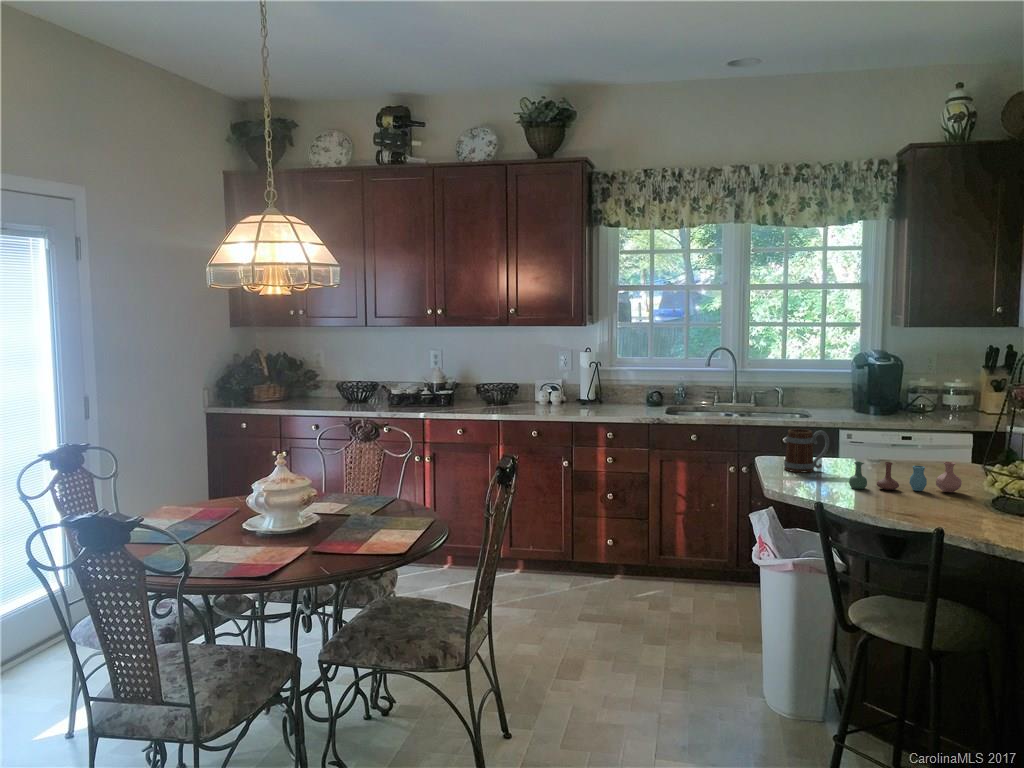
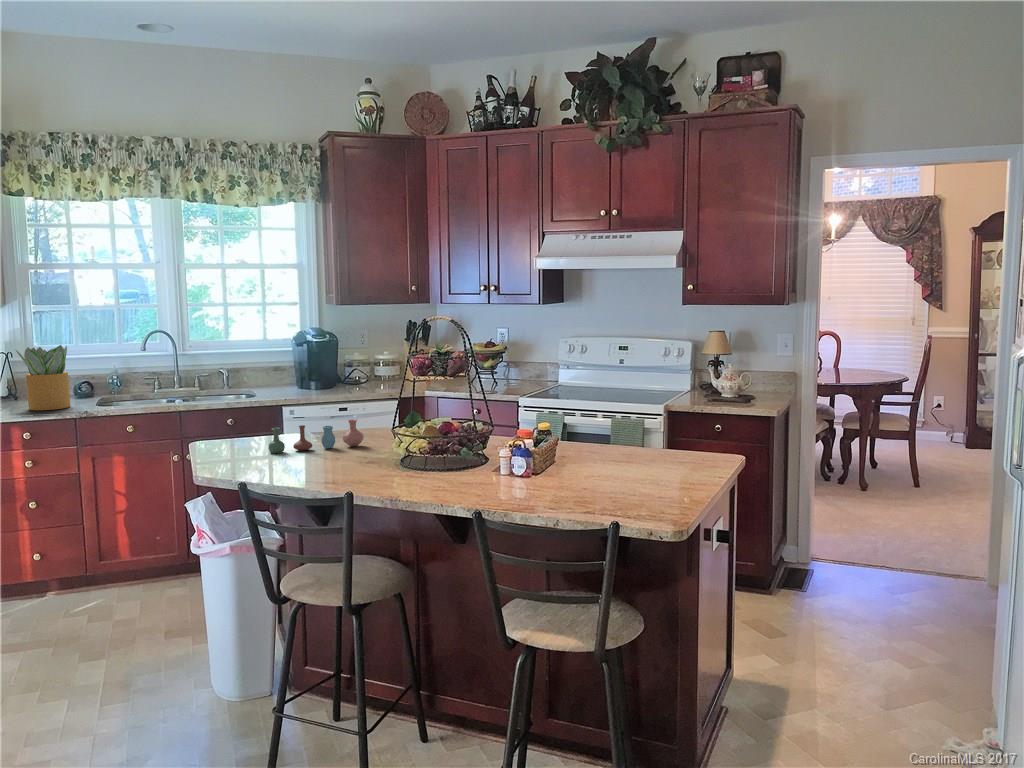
potted plant: none [606,357,645,414] -> present [16,345,70,410]
mug: present [784,429,829,473] -> none [211,404,253,446]

